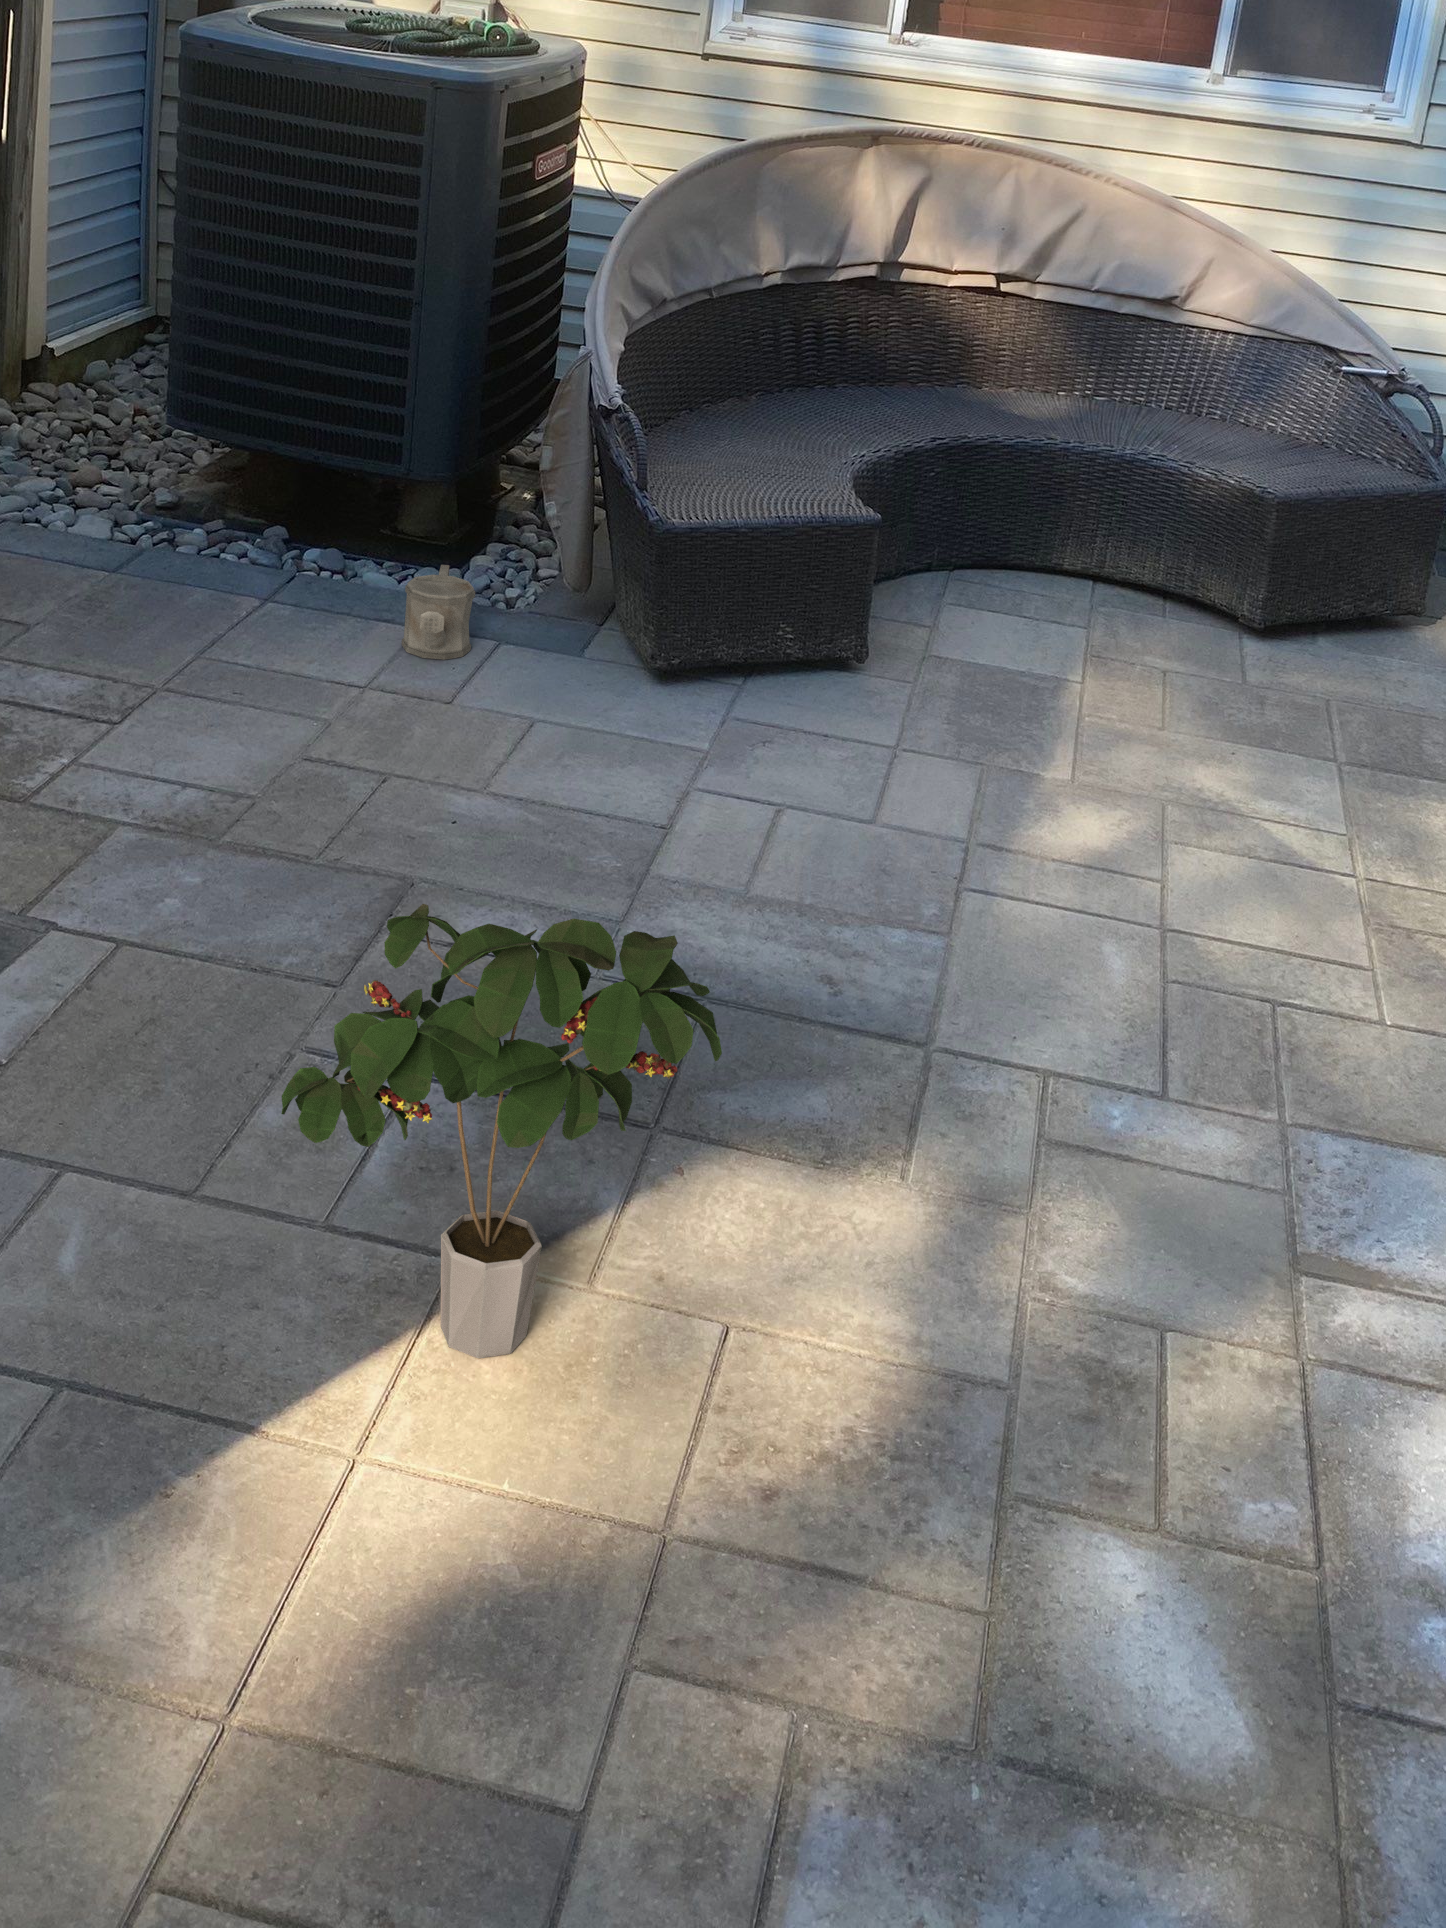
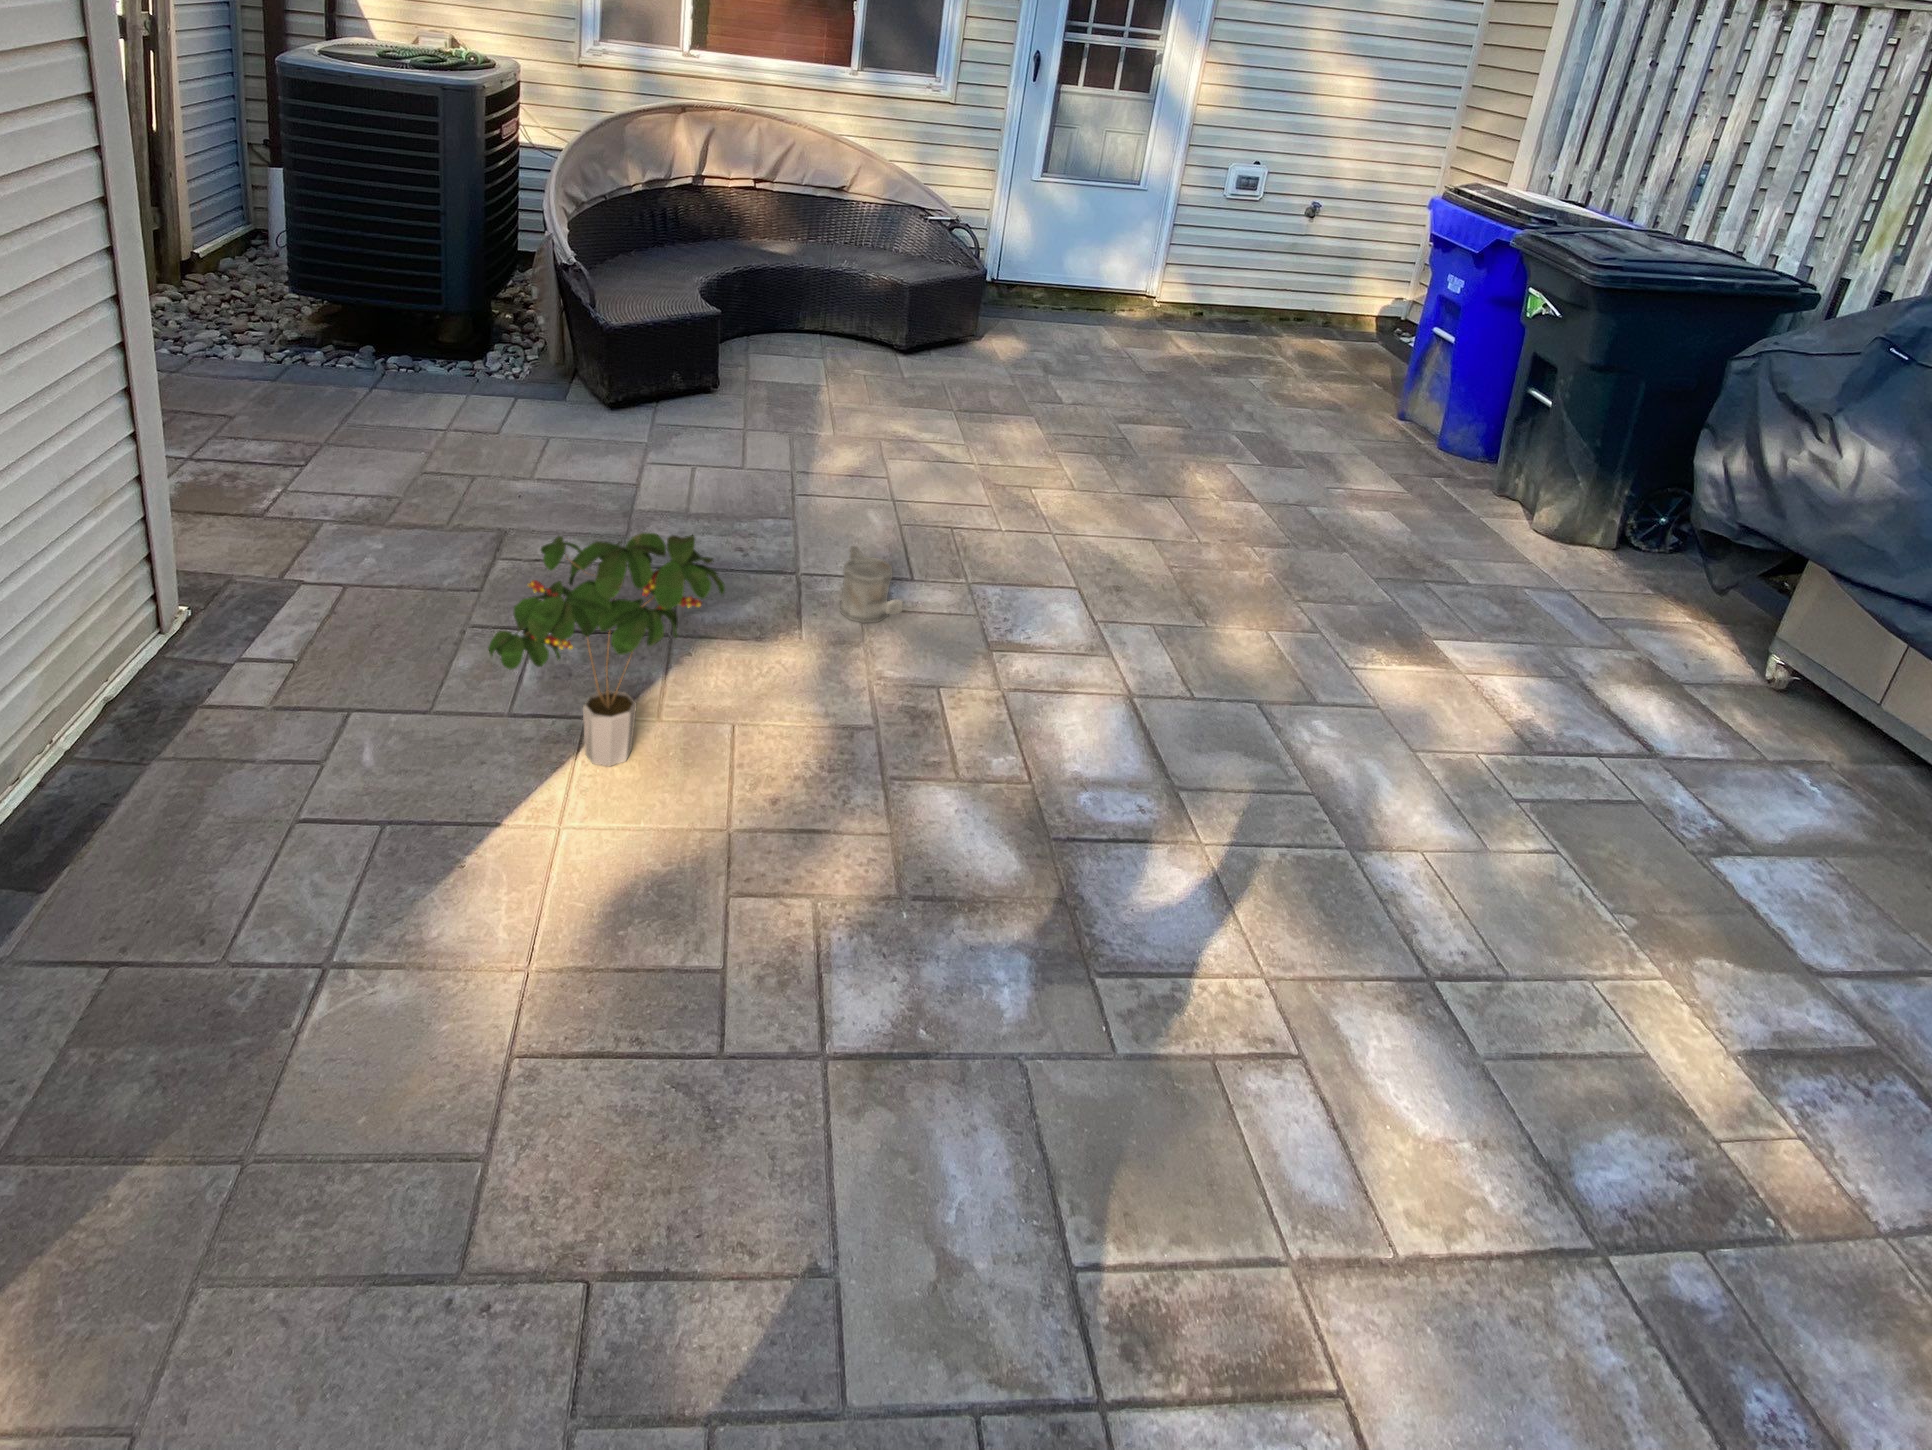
watering can: present [402,565,475,660] -> present [840,546,903,623]

